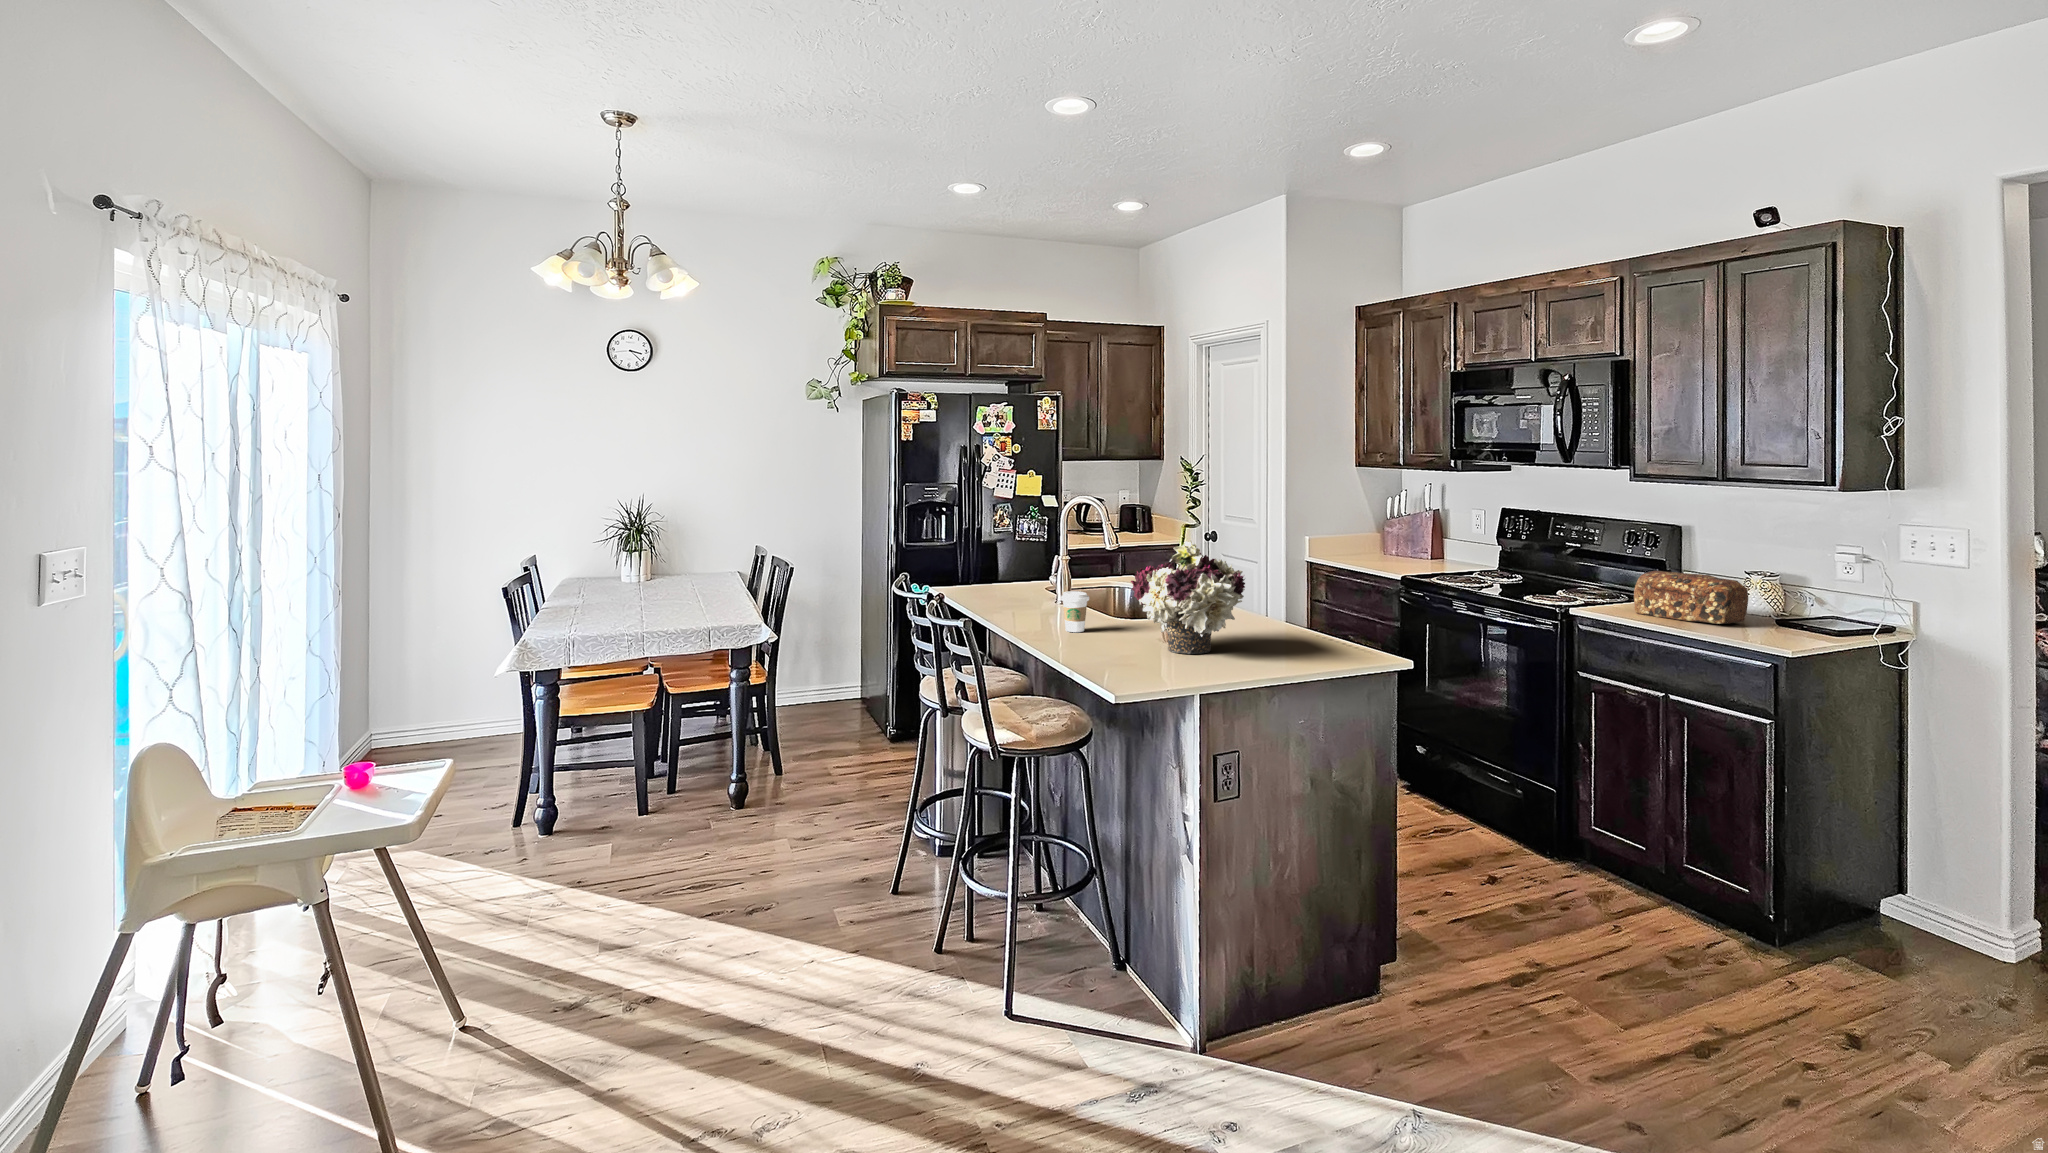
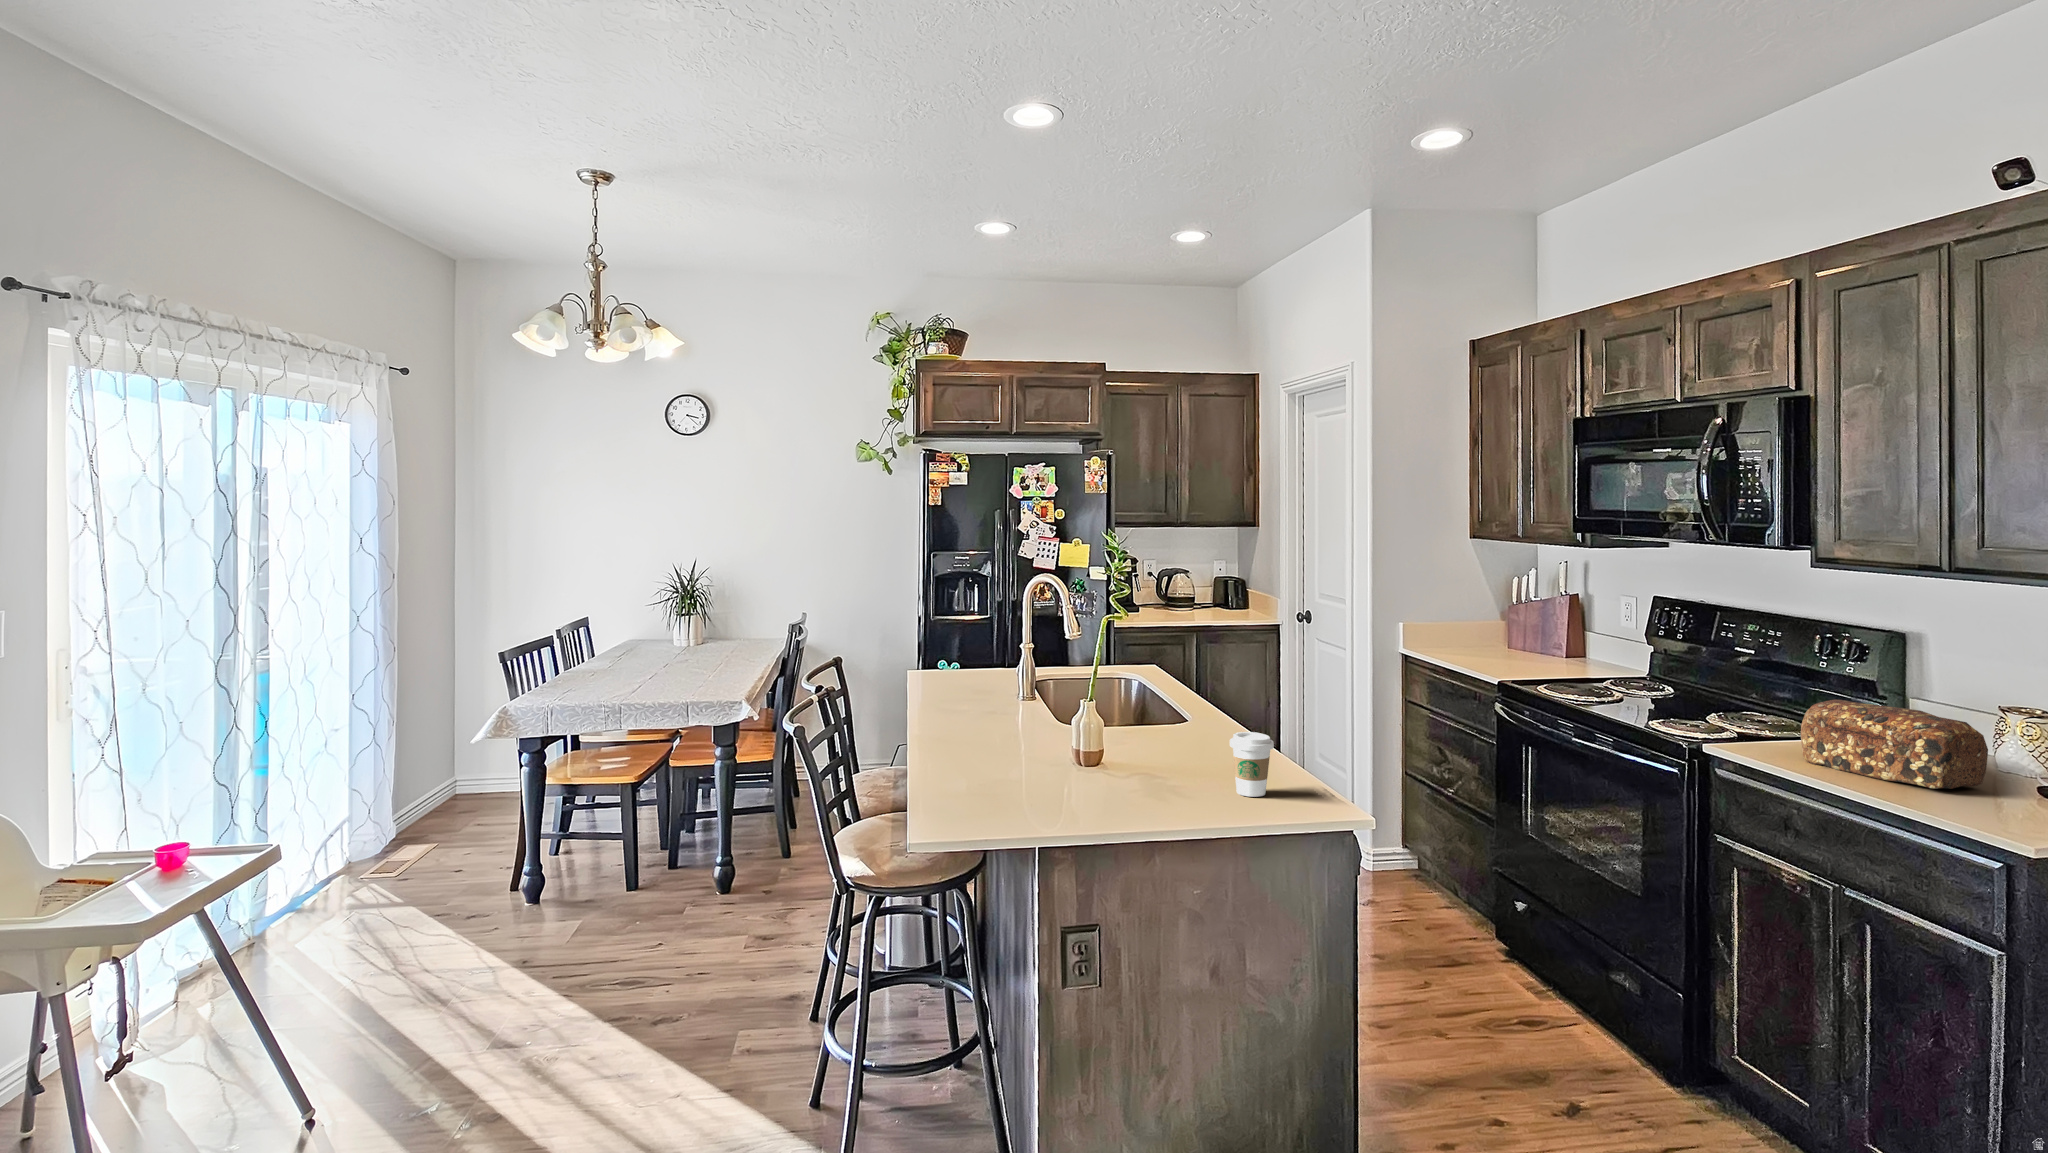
flower arrangement: present [1131,541,1245,654] -> none [1004,643,1150,798]
coffee cup: present [1061,591,1089,632] -> present [1230,732,1274,797]

